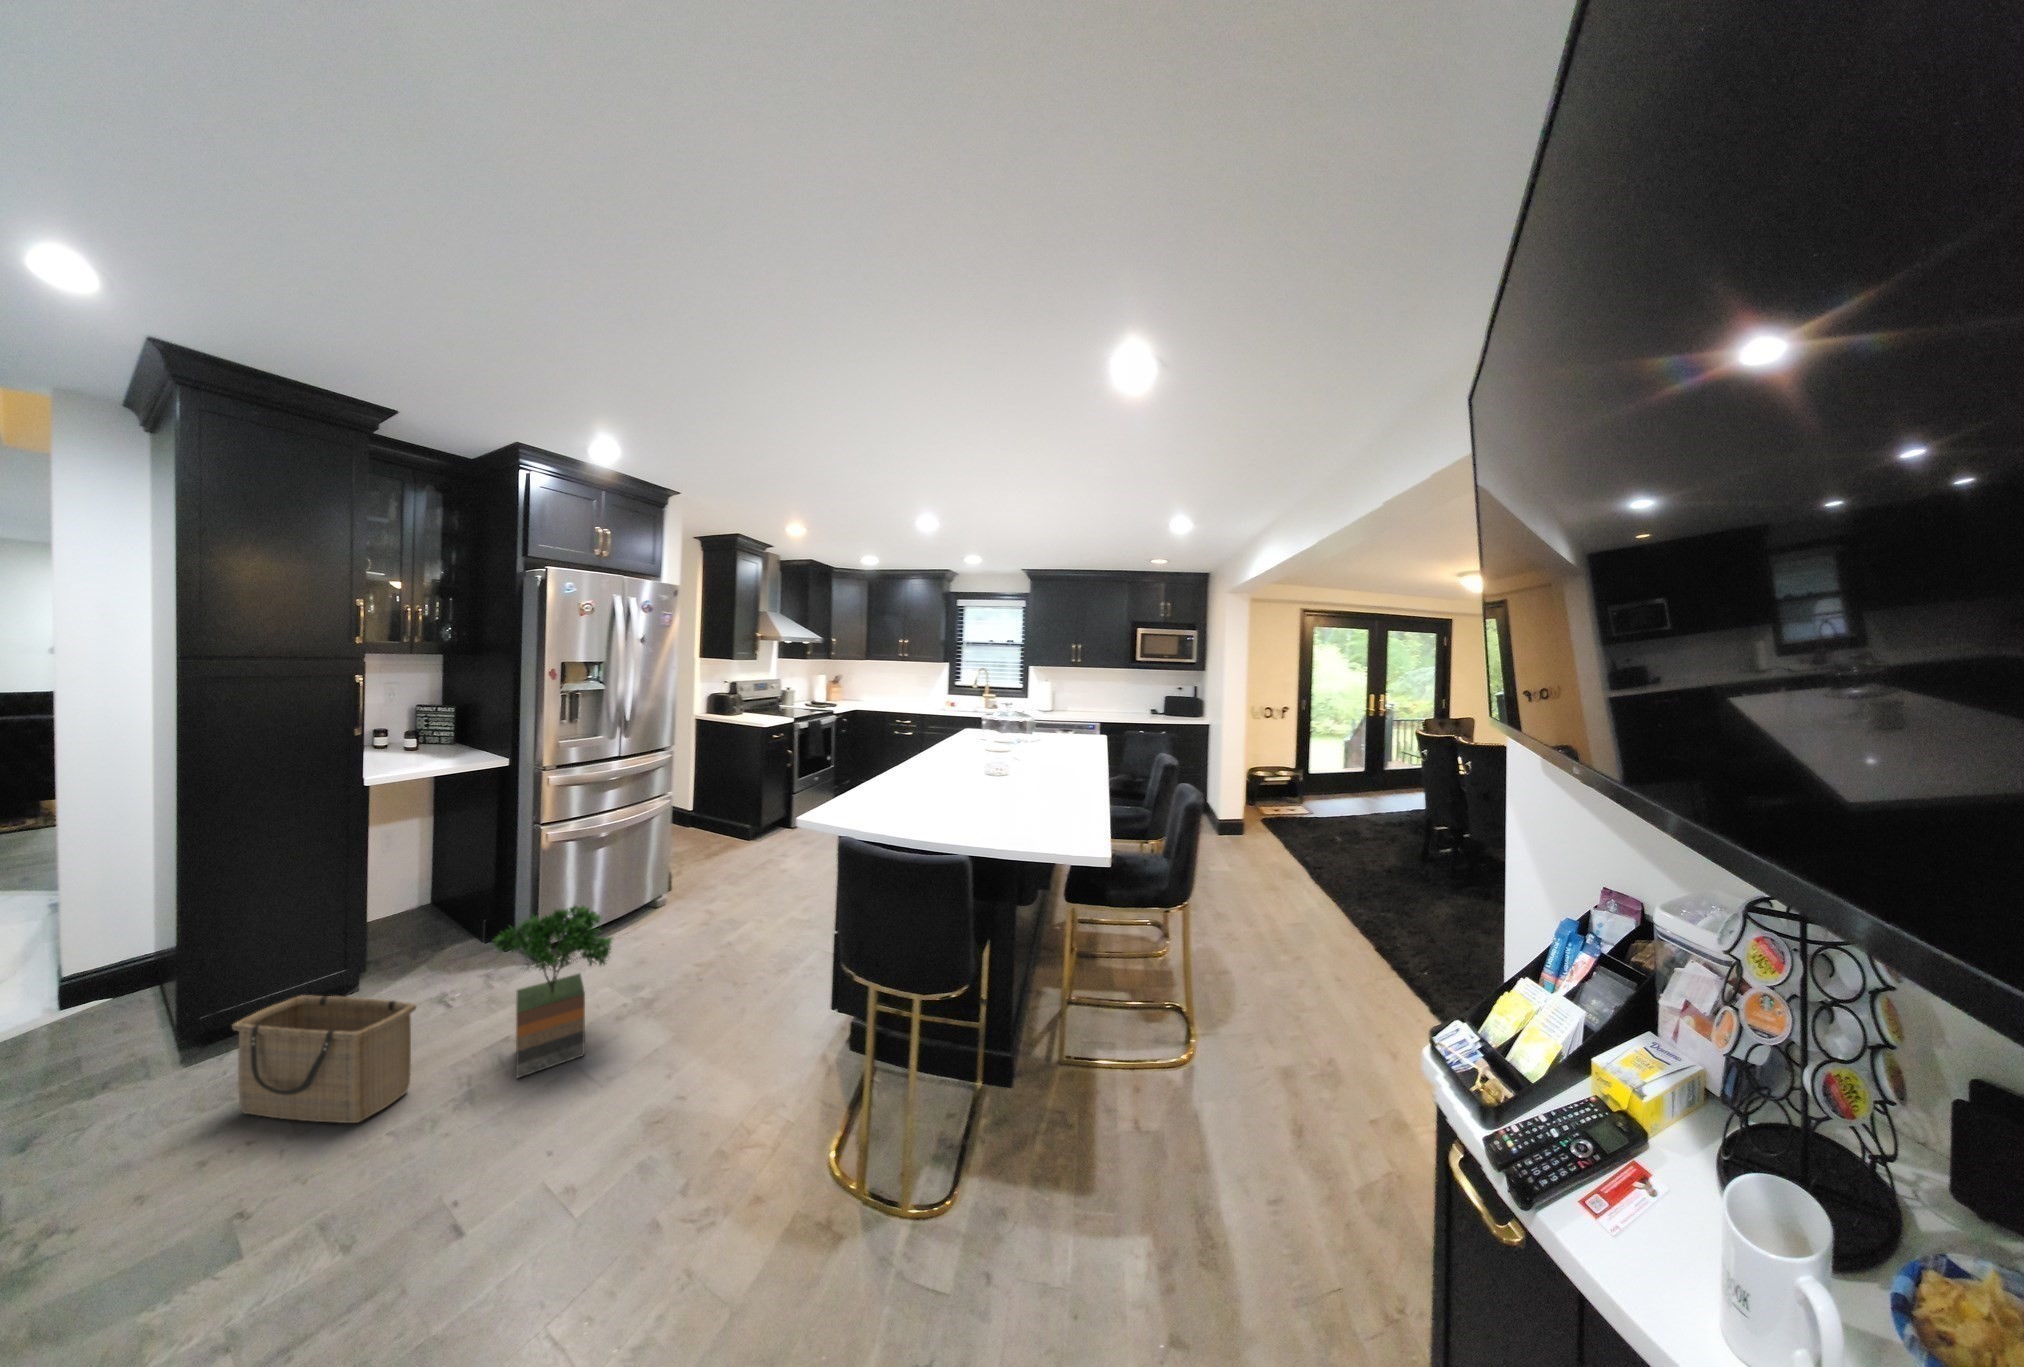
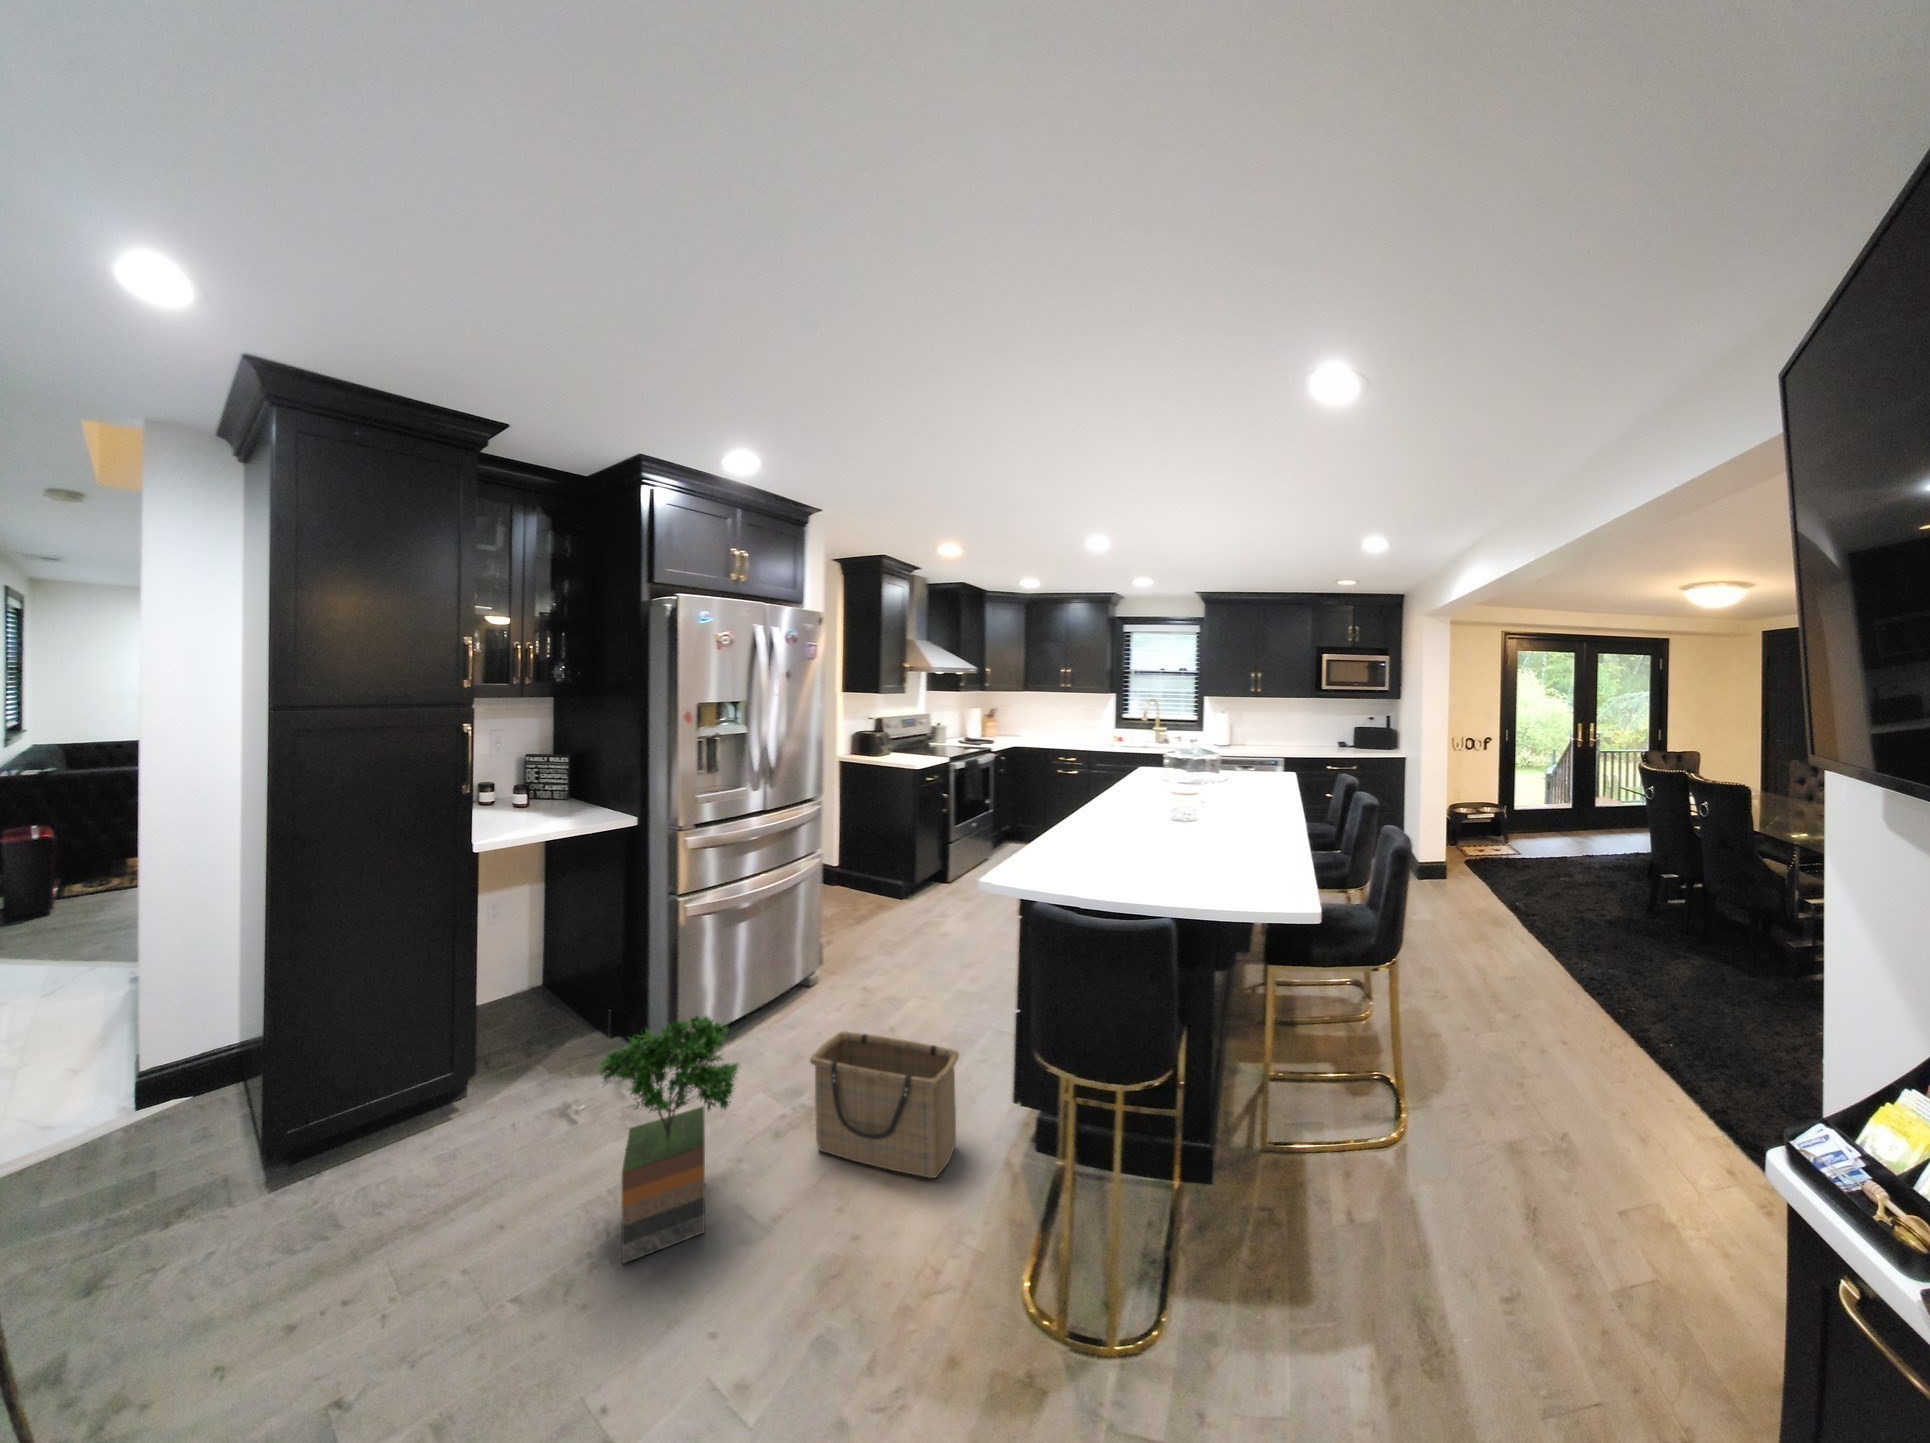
basket: present [232,995,416,1123] -> present [810,1032,959,1178]

